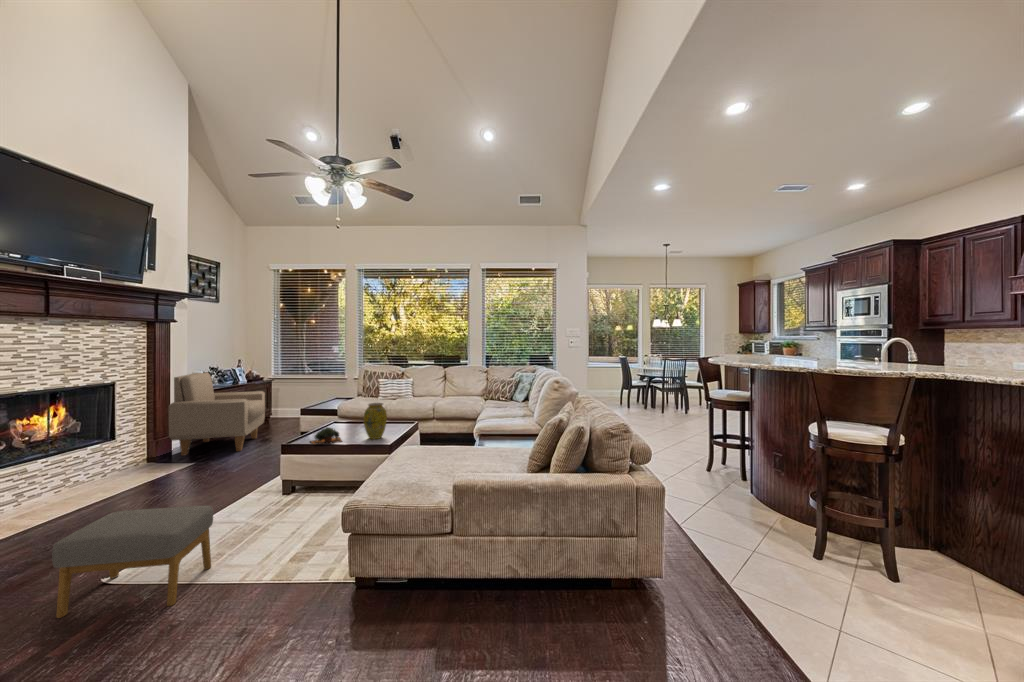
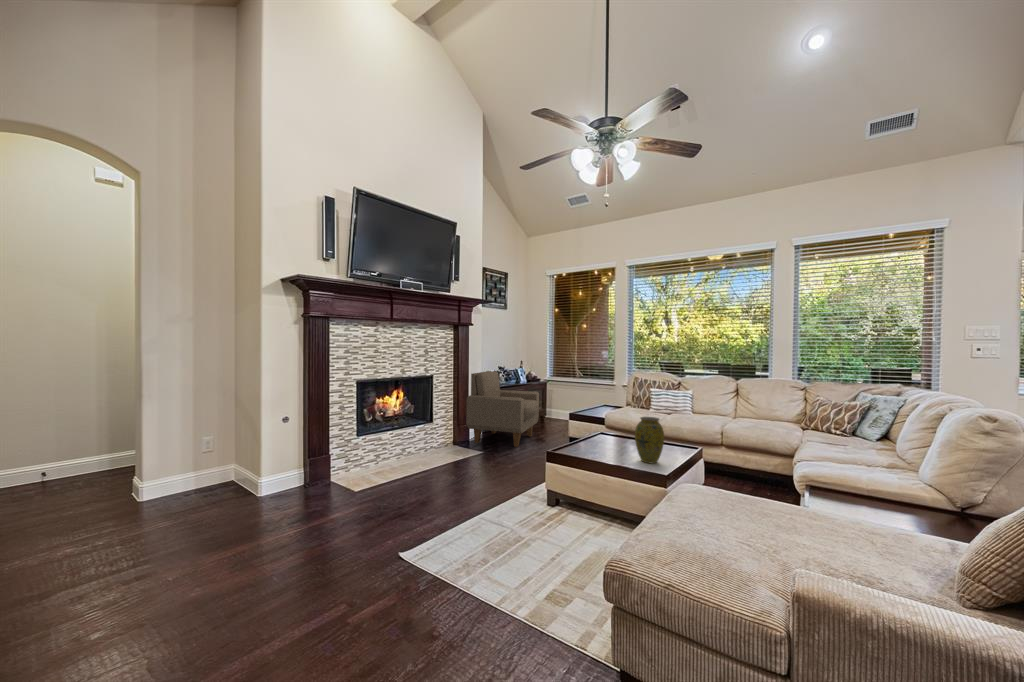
succulent plant: present [310,427,342,444] -> none [574,439,610,459]
footstool: present [52,506,213,618] -> none [352,496,474,621]

